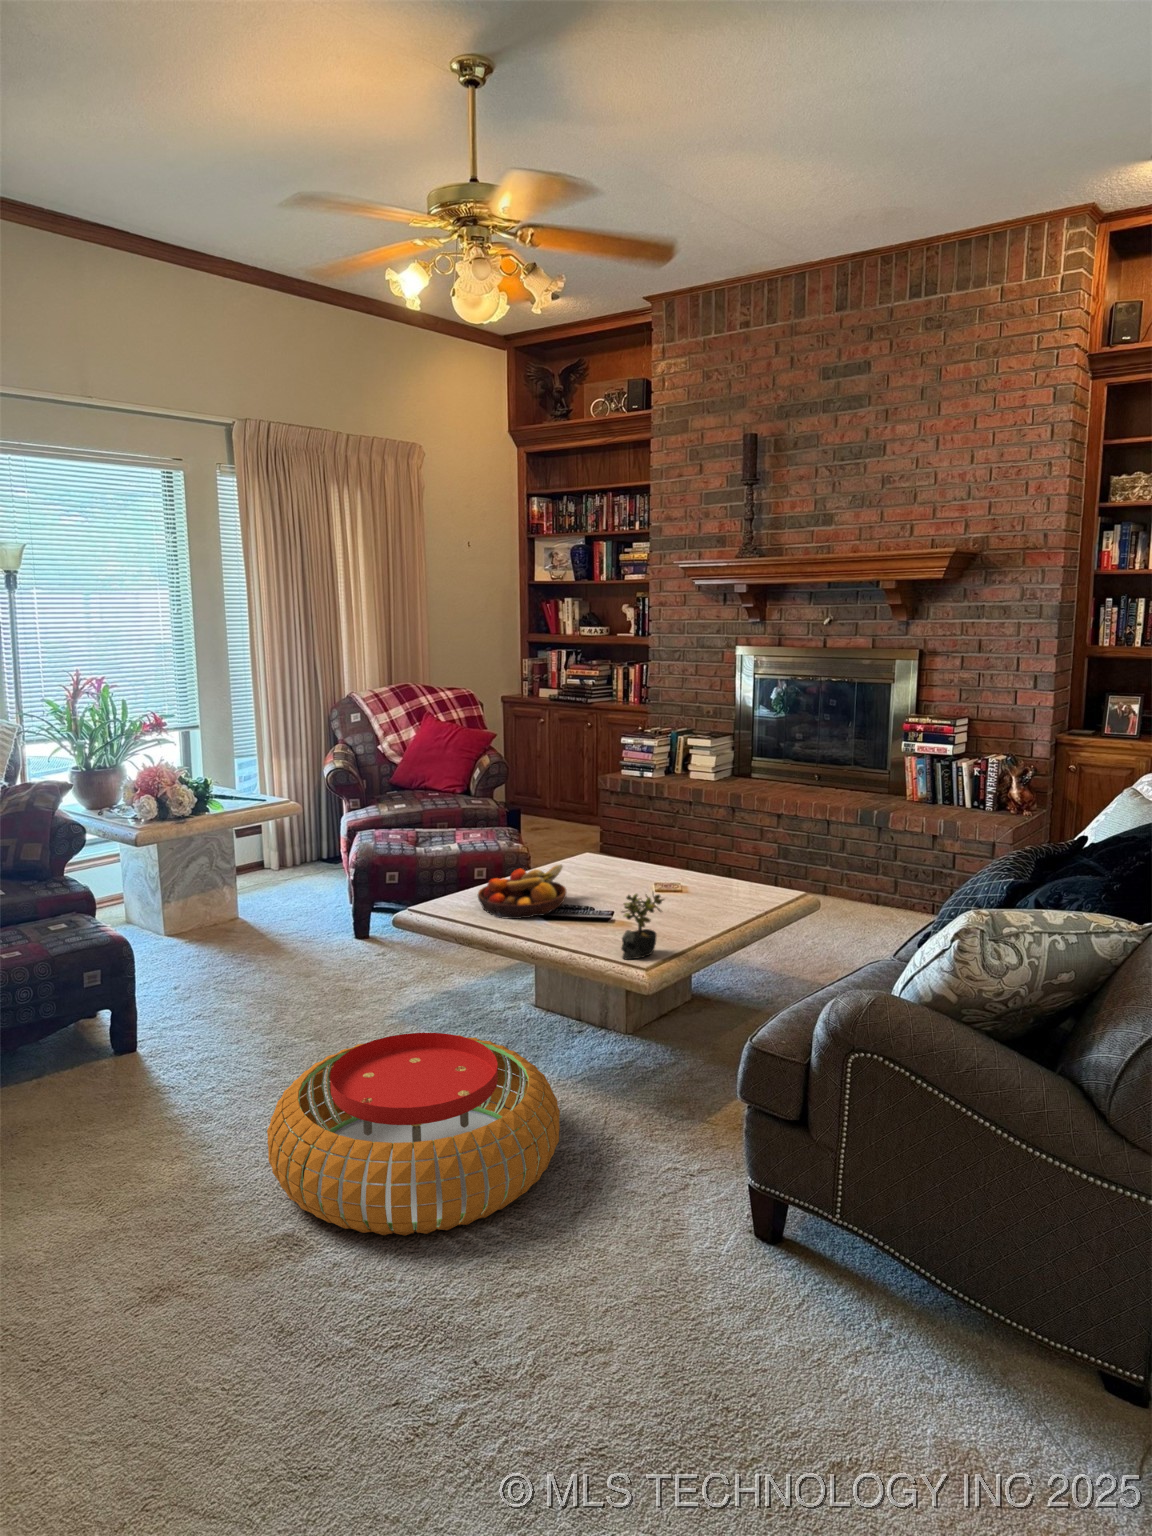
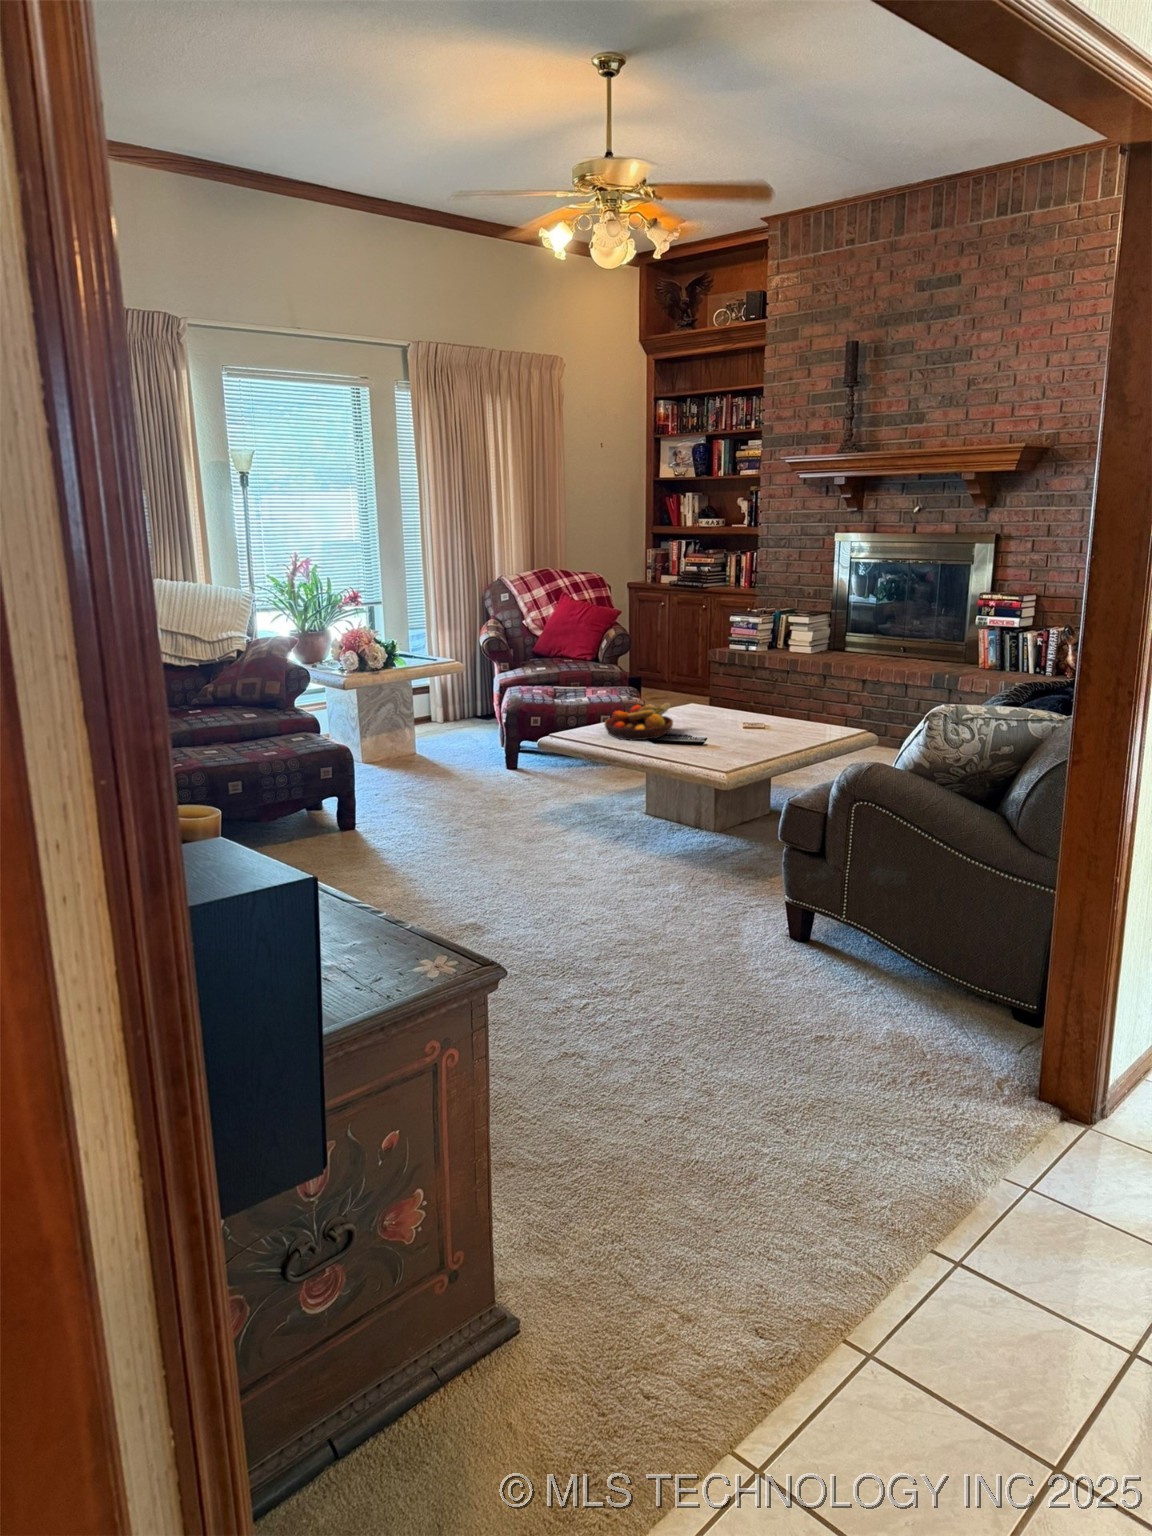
succulent plant: present [621,894,664,960] -> none [710,713,745,764]
pouf: present [267,1033,560,1236] -> none [457,811,660,930]

